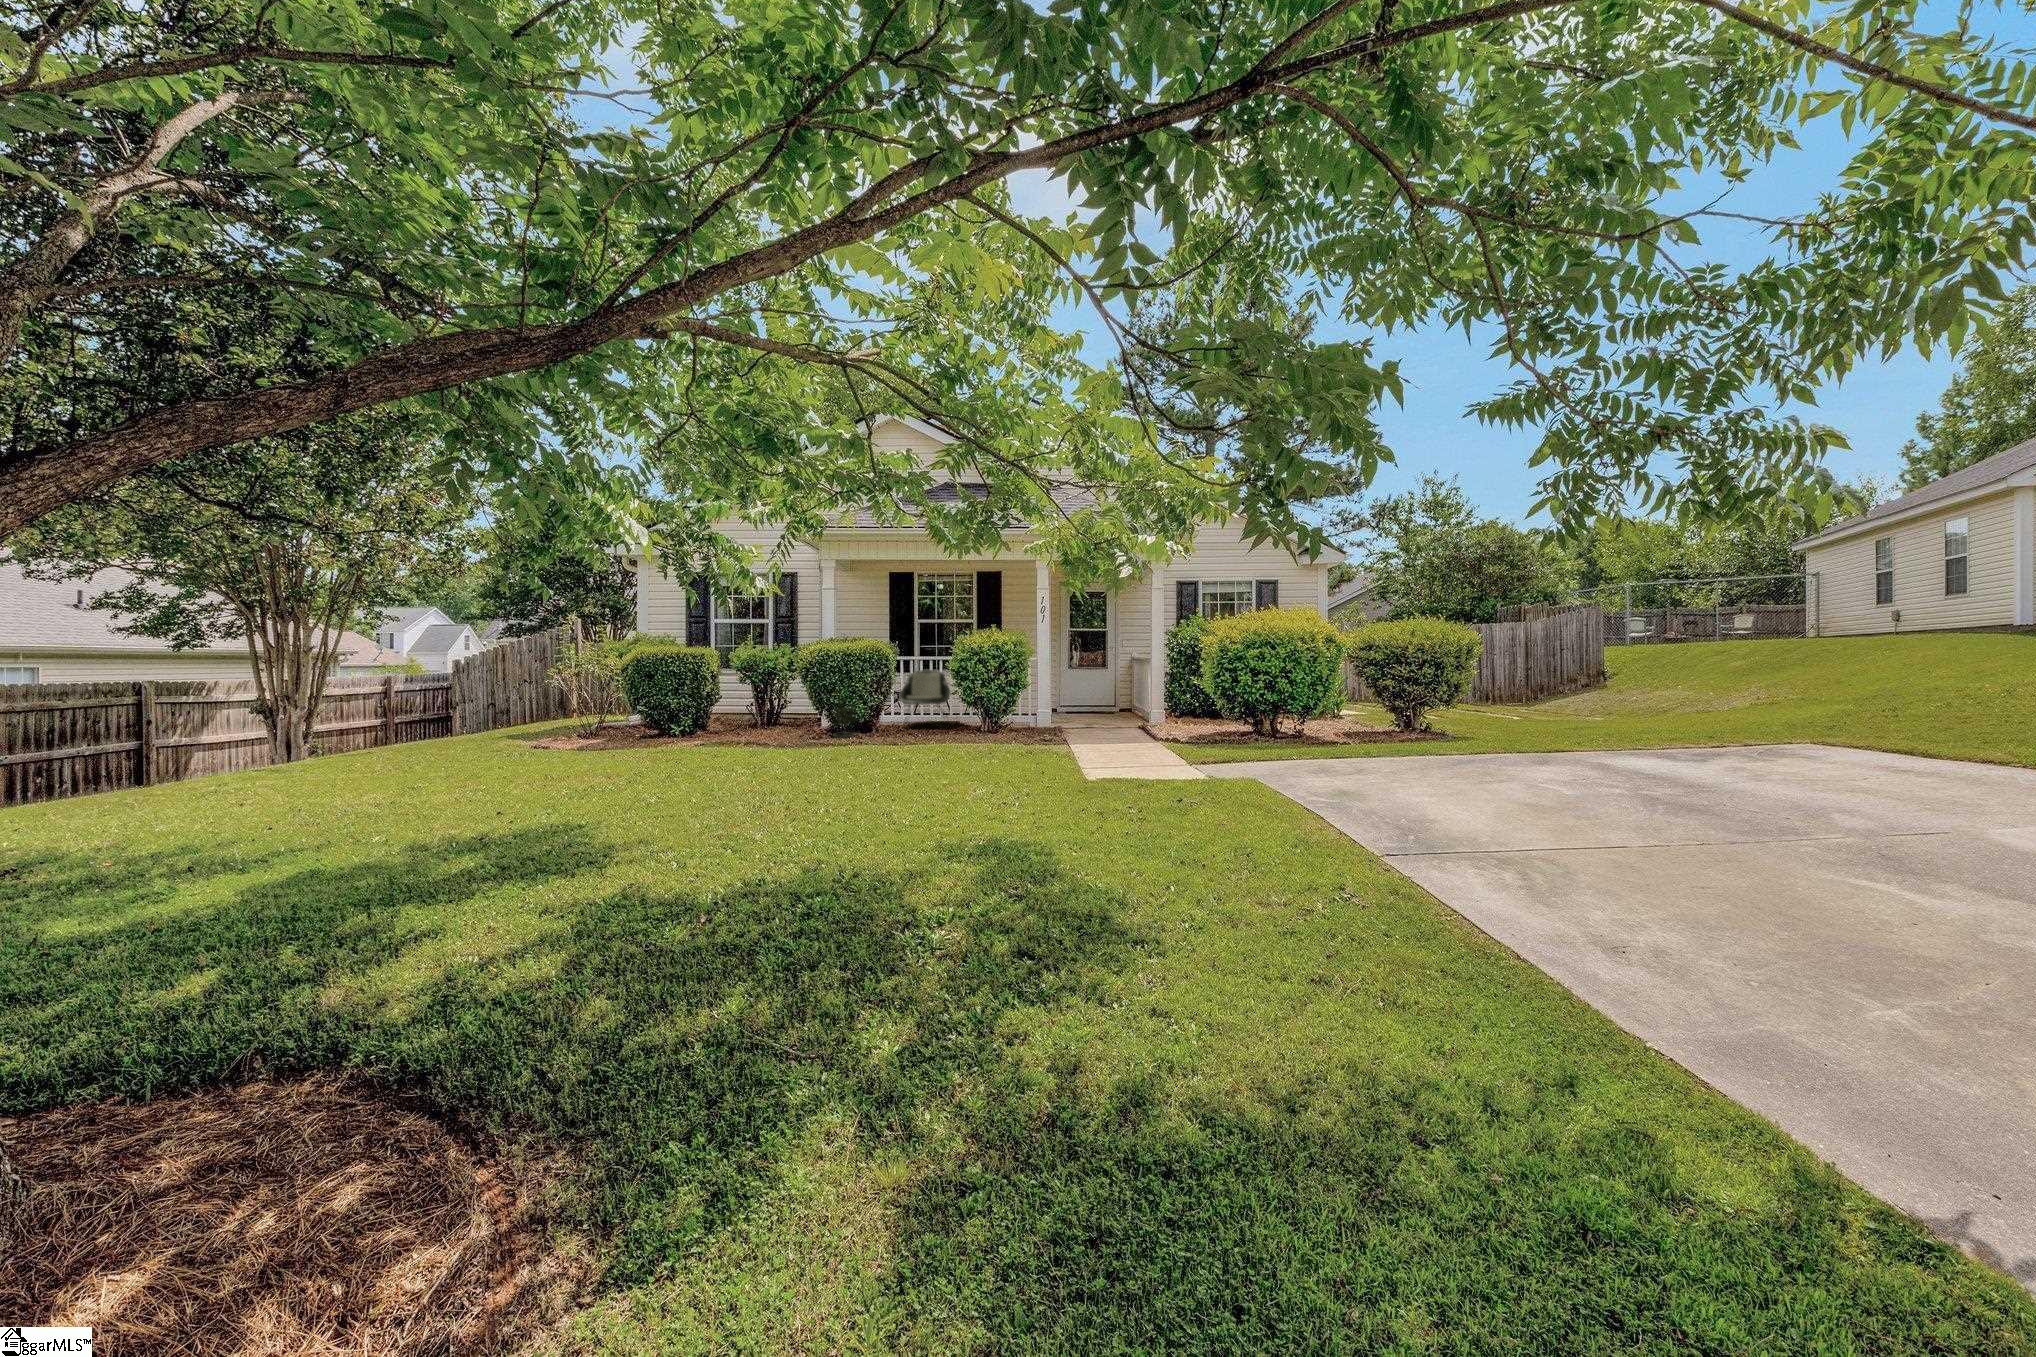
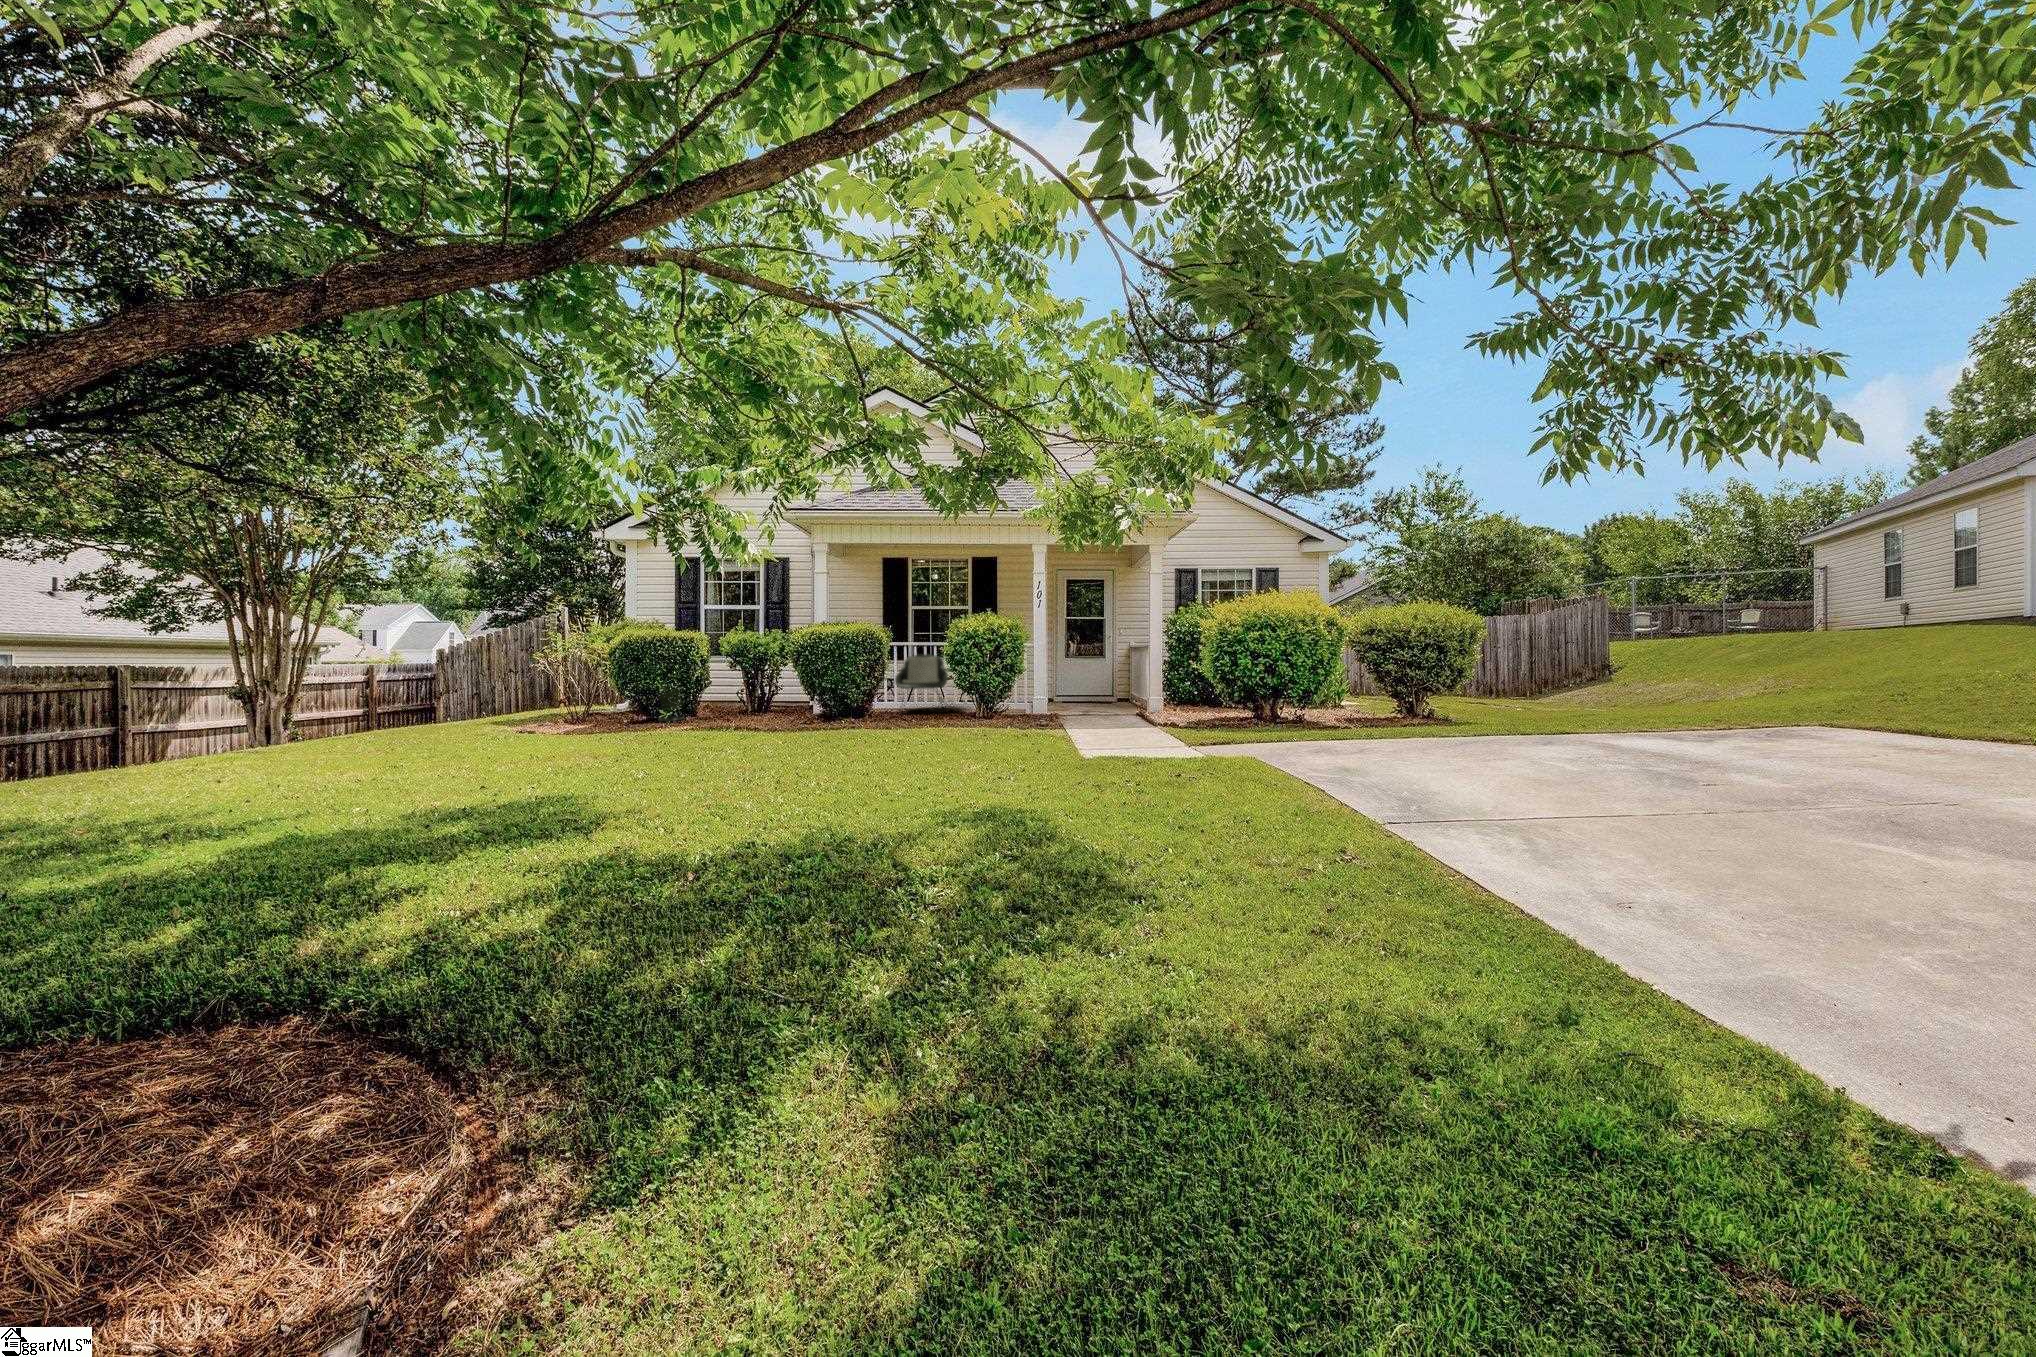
potted tree: present [833,701,856,737] -> present [658,684,682,721]

